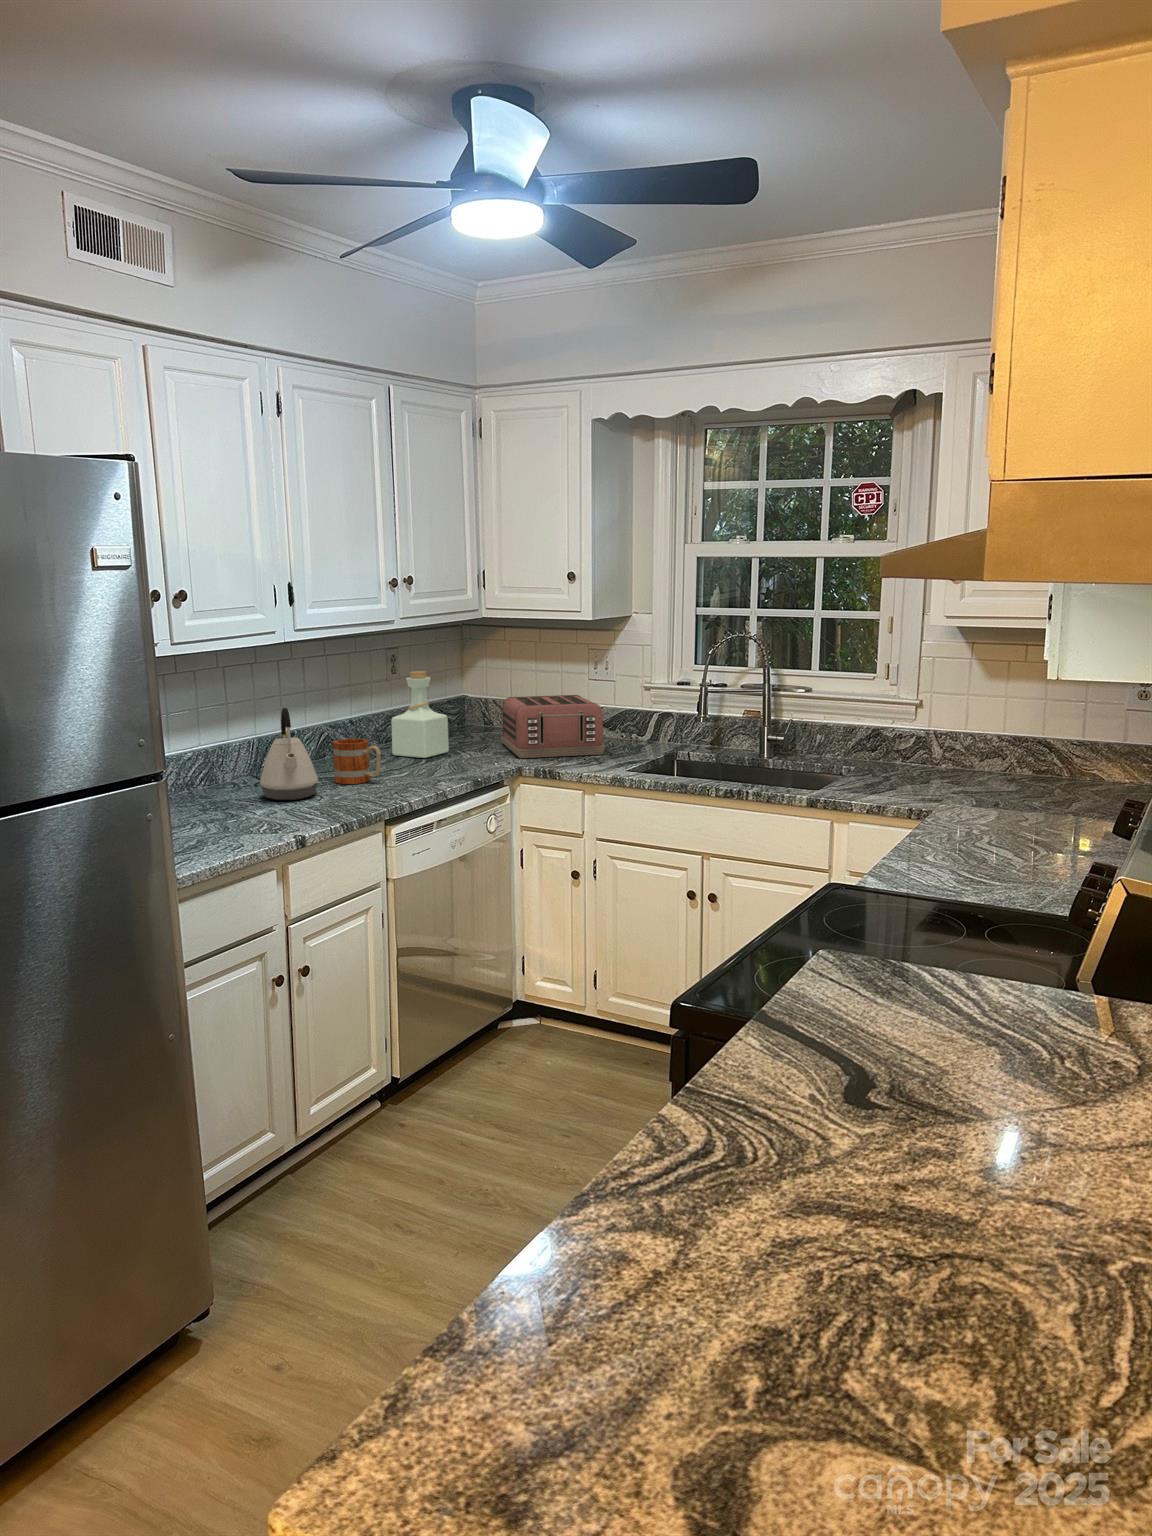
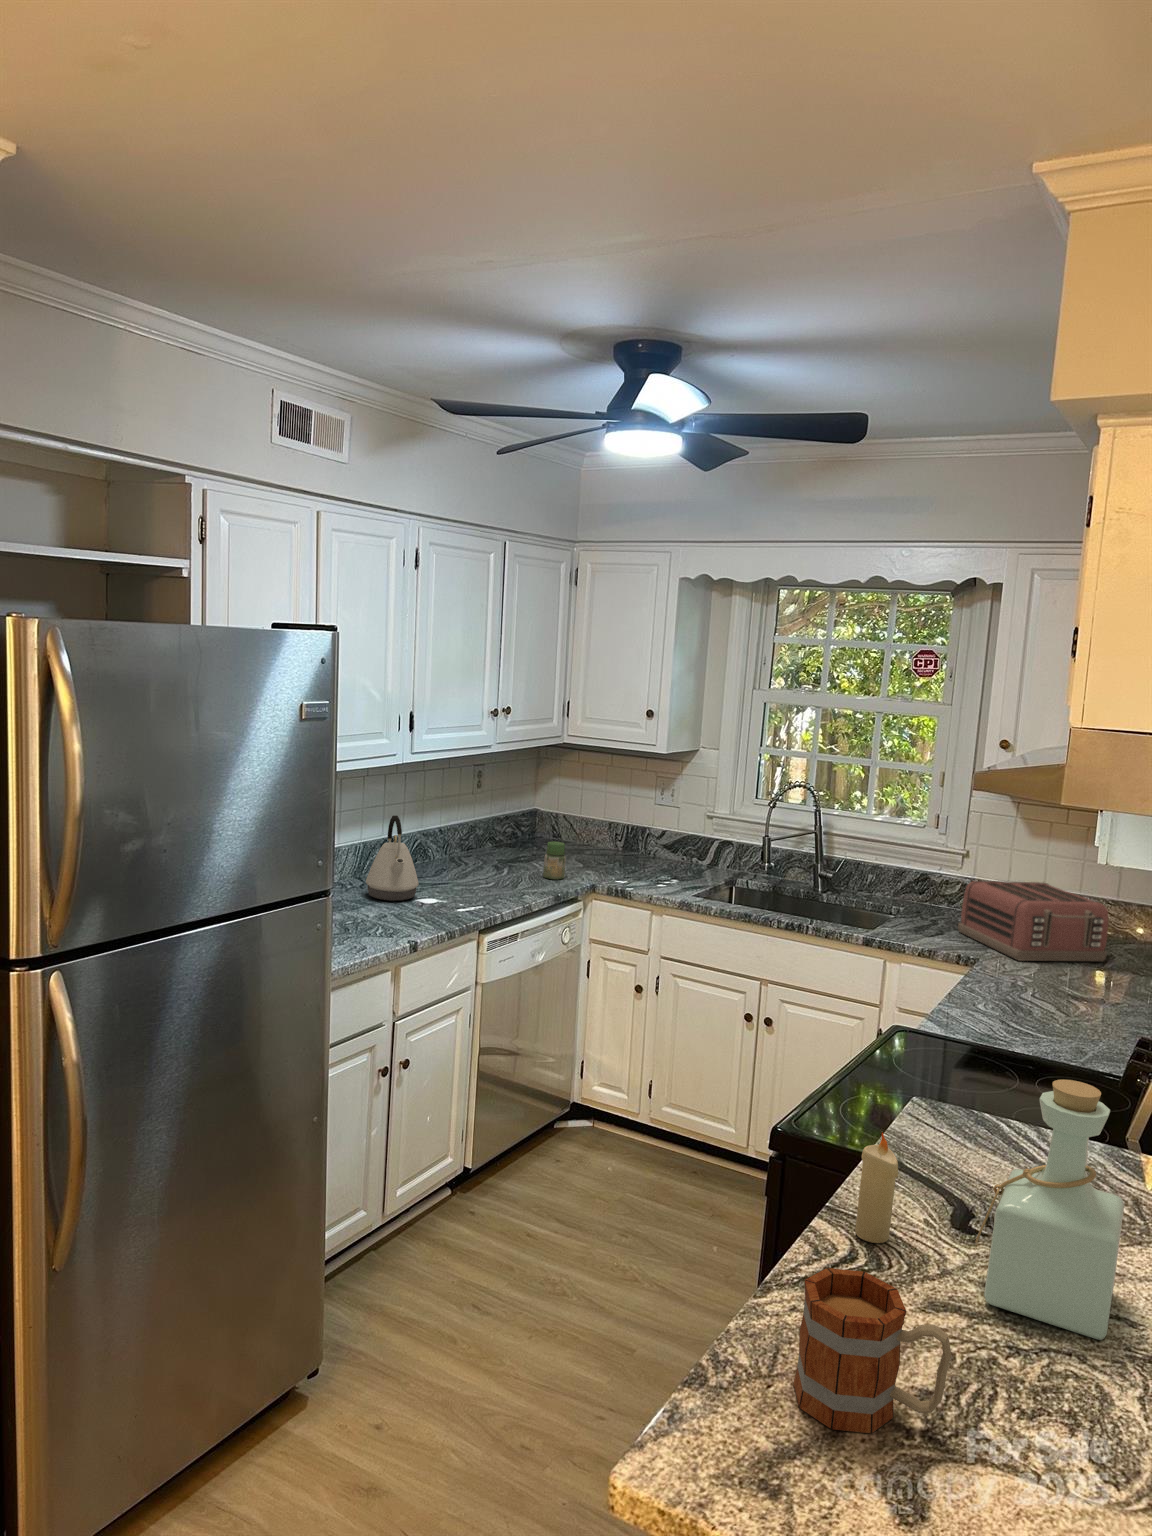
bottle: present [391,671,449,758] -> present [975,1080,1124,1340]
toaster: present [501,695,605,758] -> present [958,881,1108,961]
jar: none [464,728,488,768] -> present [543,841,566,879]
mug: present [333,739,381,784] -> present [794,1268,951,1433]
candle: none [720,990,767,1129] -> present [855,1133,898,1243]

